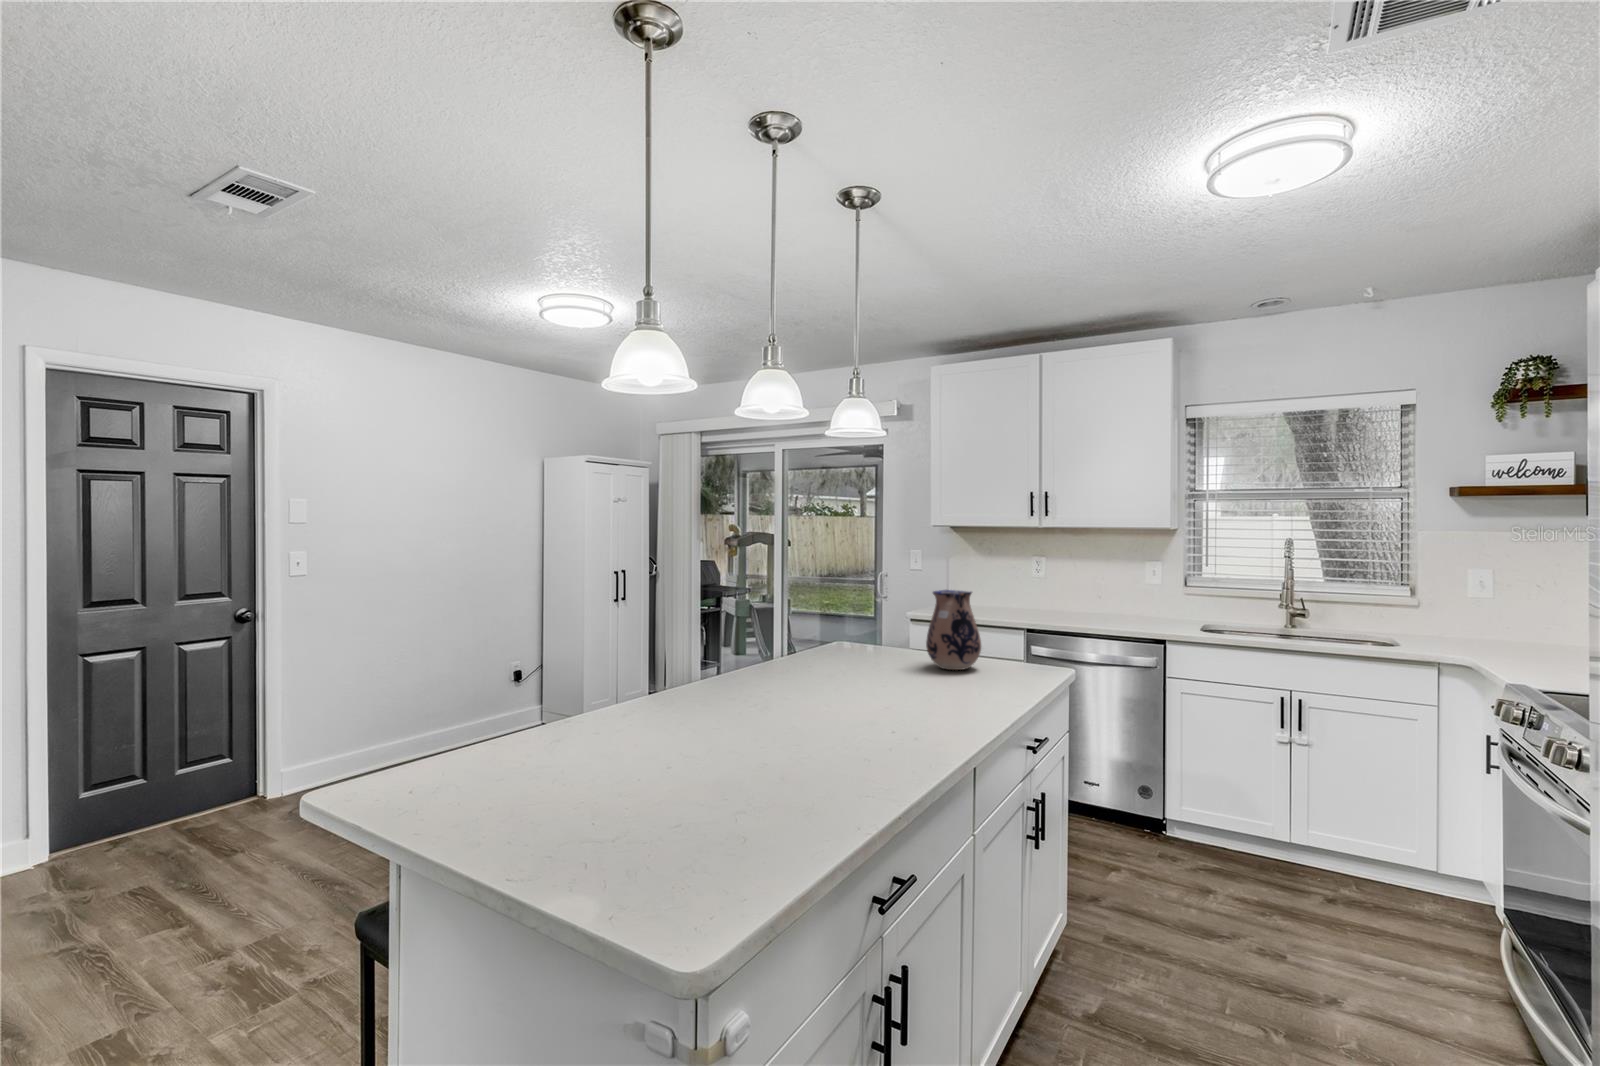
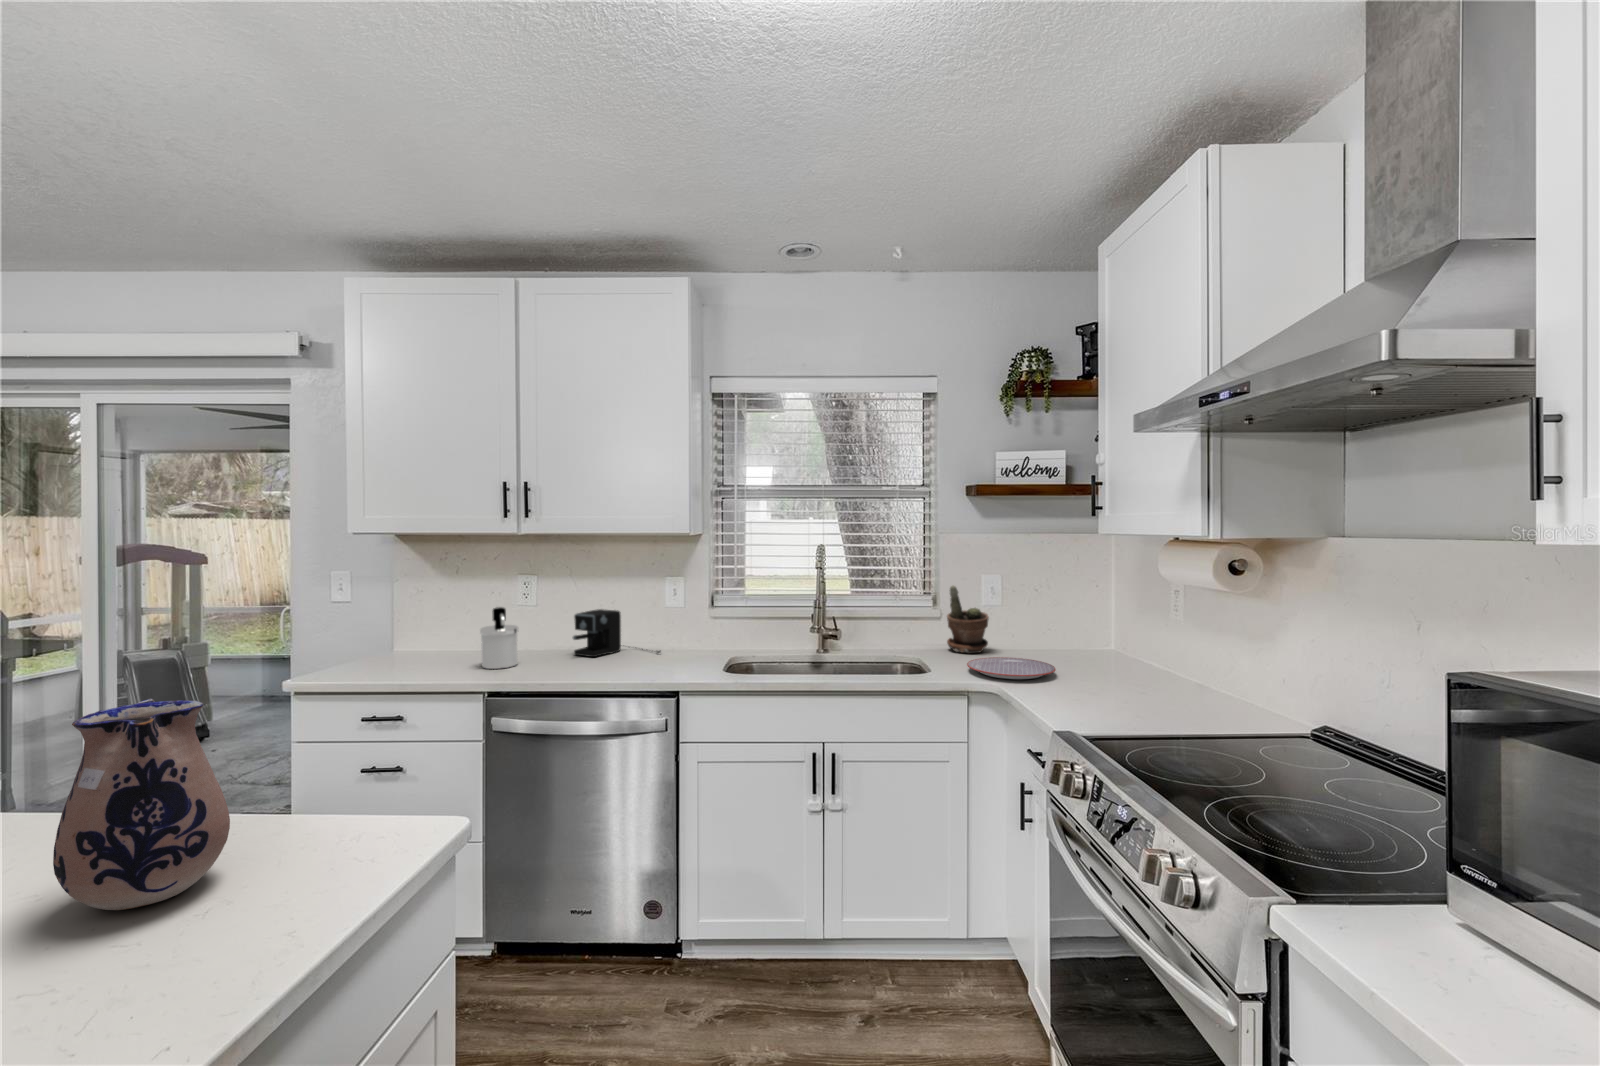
soap dispenser: none [1015,577,1040,618] -> present [480,607,519,669]
potted plant: none [1425,577,1475,639] -> present [947,586,989,653]
coffee maker: none [1076,584,1145,619] -> present [573,609,660,657]
plate: none [1441,640,1543,656] -> present [967,657,1056,679]

